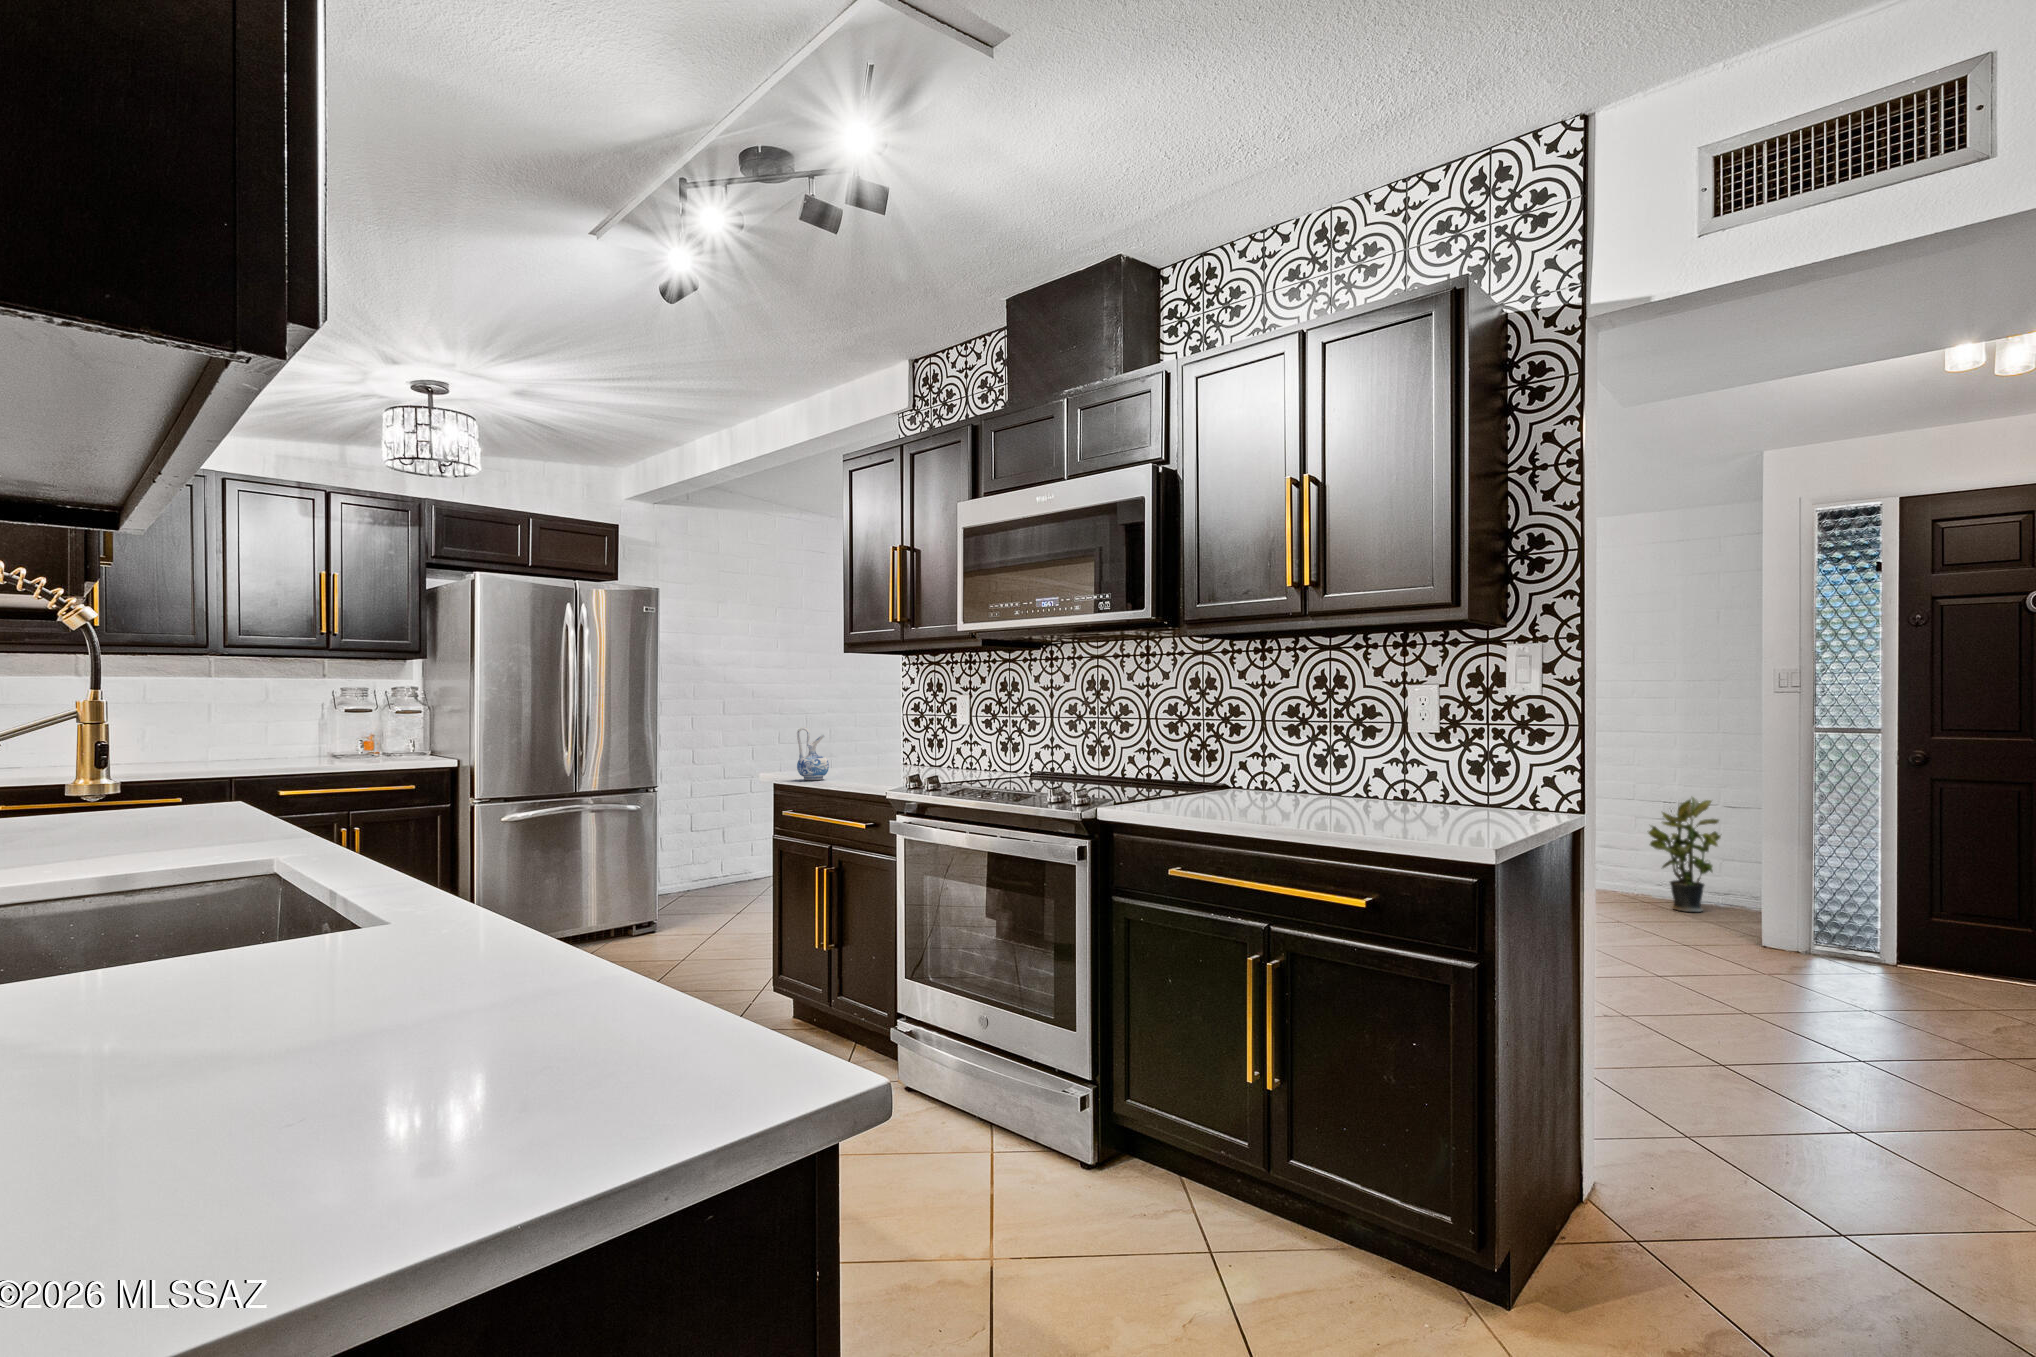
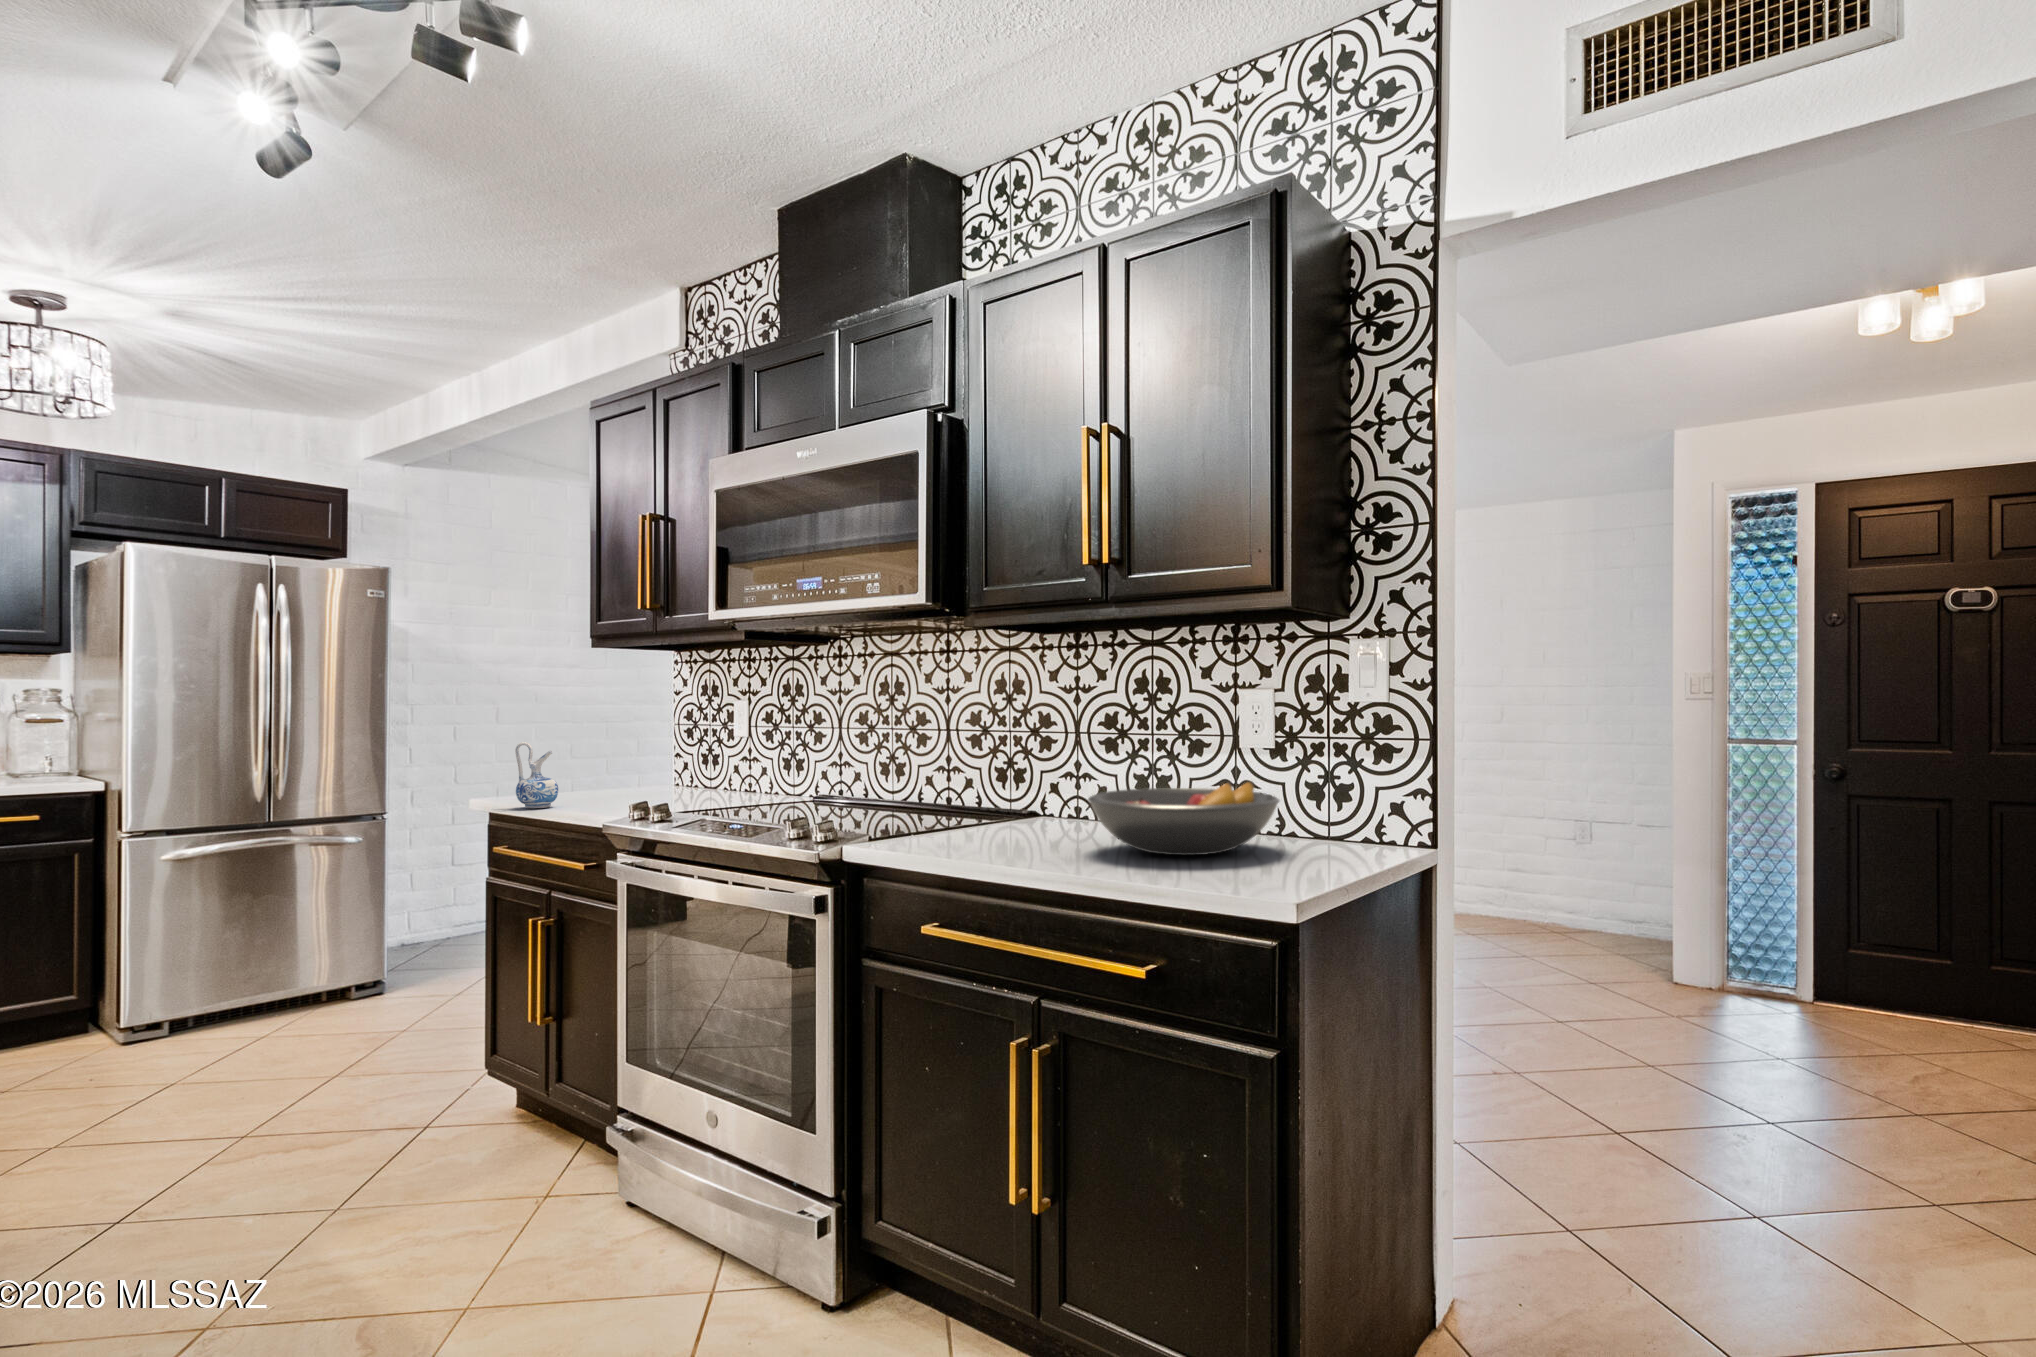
fruit bowl: none [1294,759,1454,816] -> present [1088,781,1279,855]
potted plant: present [1648,797,1721,912] -> none [1554,810,1633,941]

